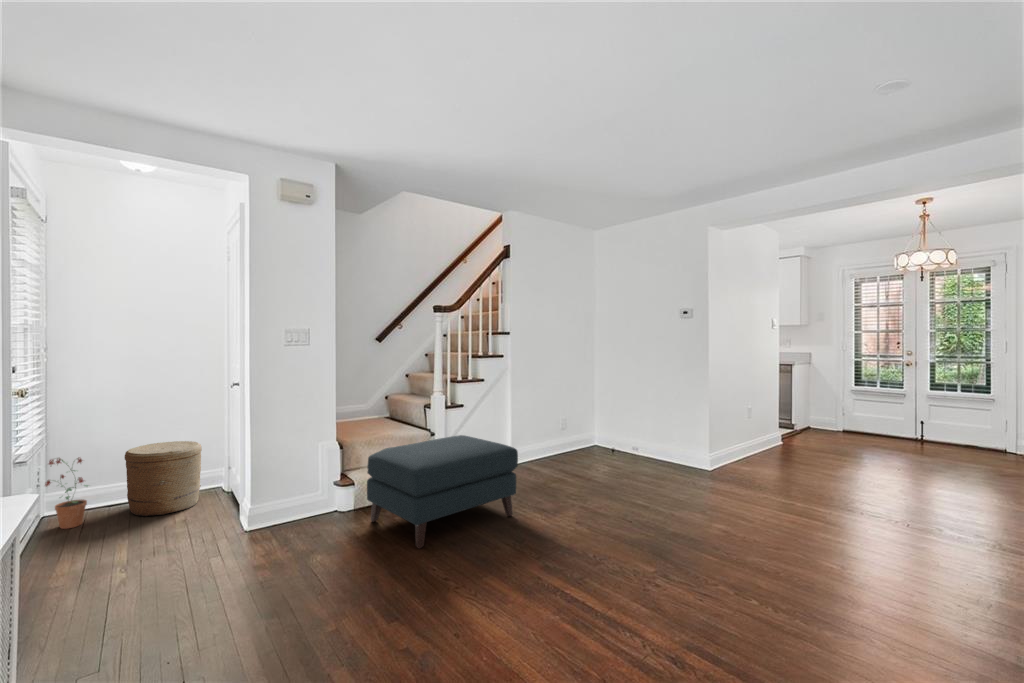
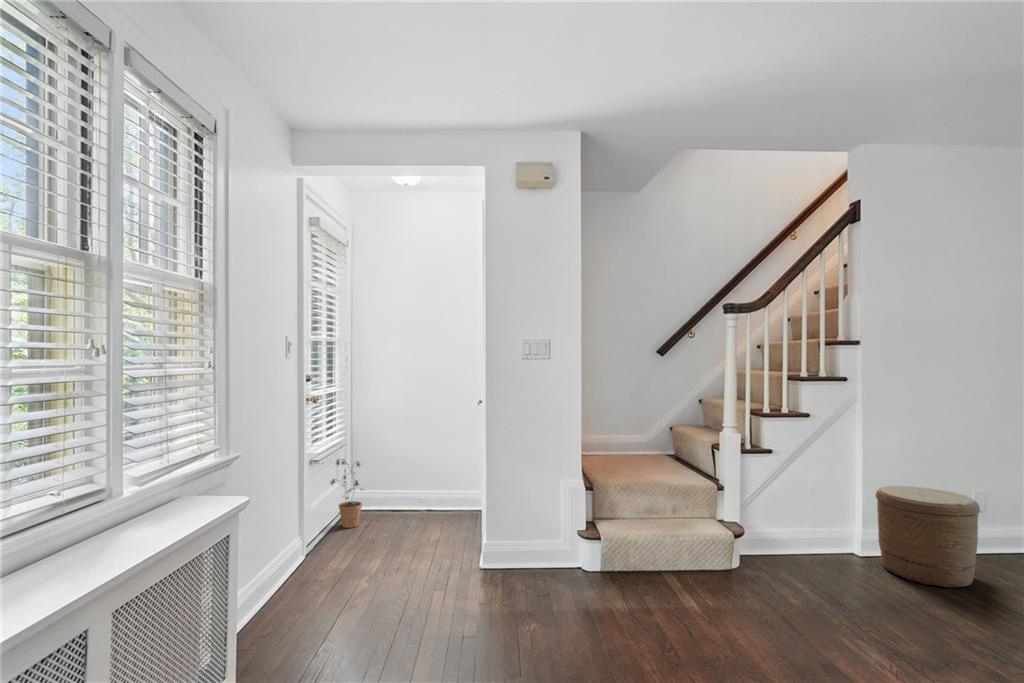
ottoman: present [367,435,518,549] -> none [608,496,848,659]
woven basket: present [125,441,202,517] -> present [876,486,980,588]

